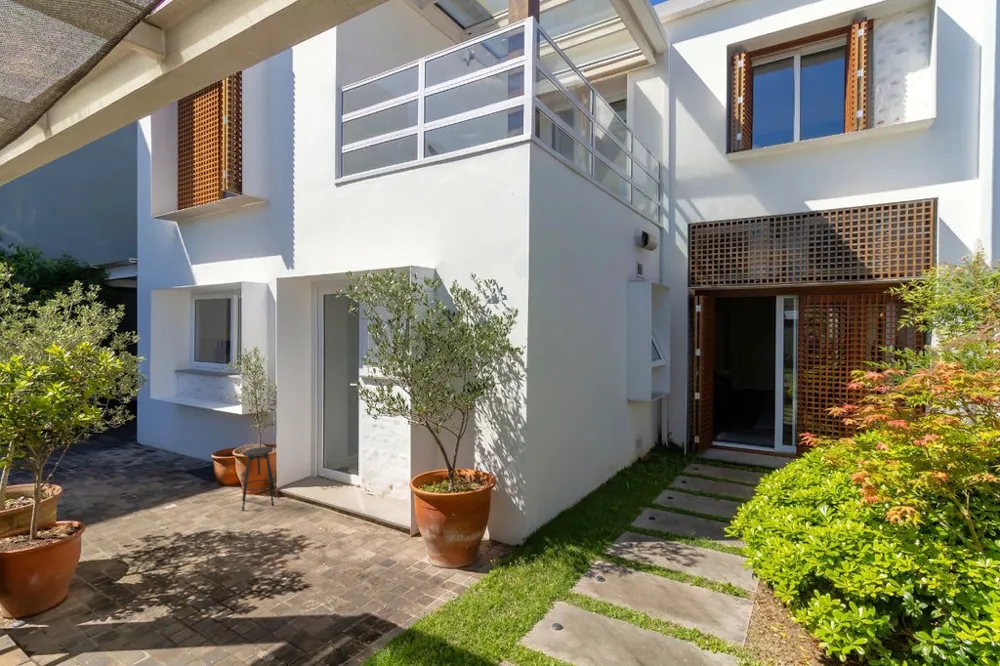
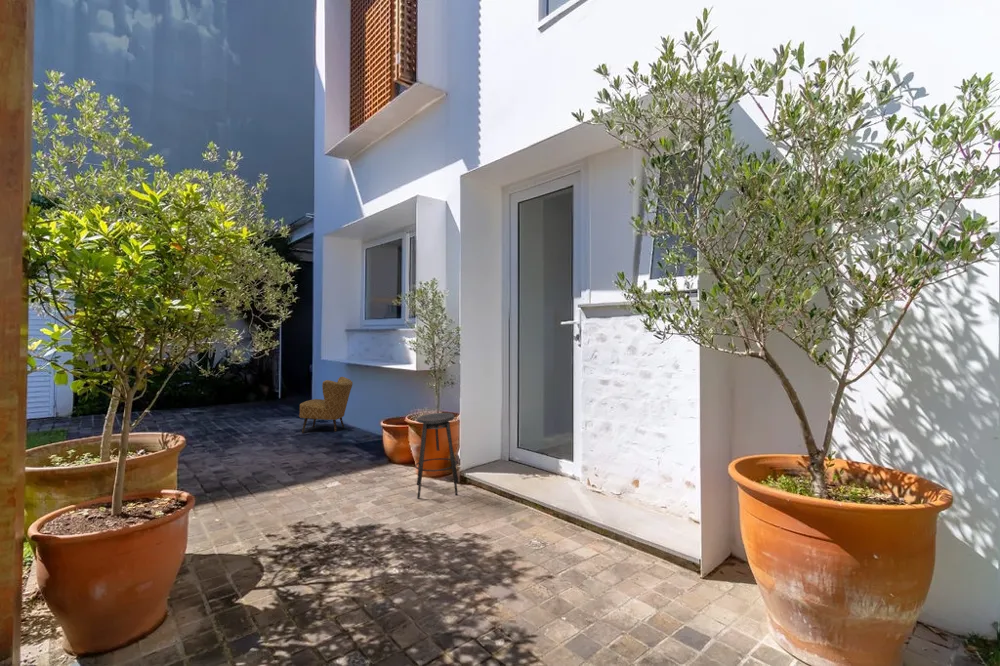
armchair: none [129,411,183,464] -> present [299,377,353,433]

